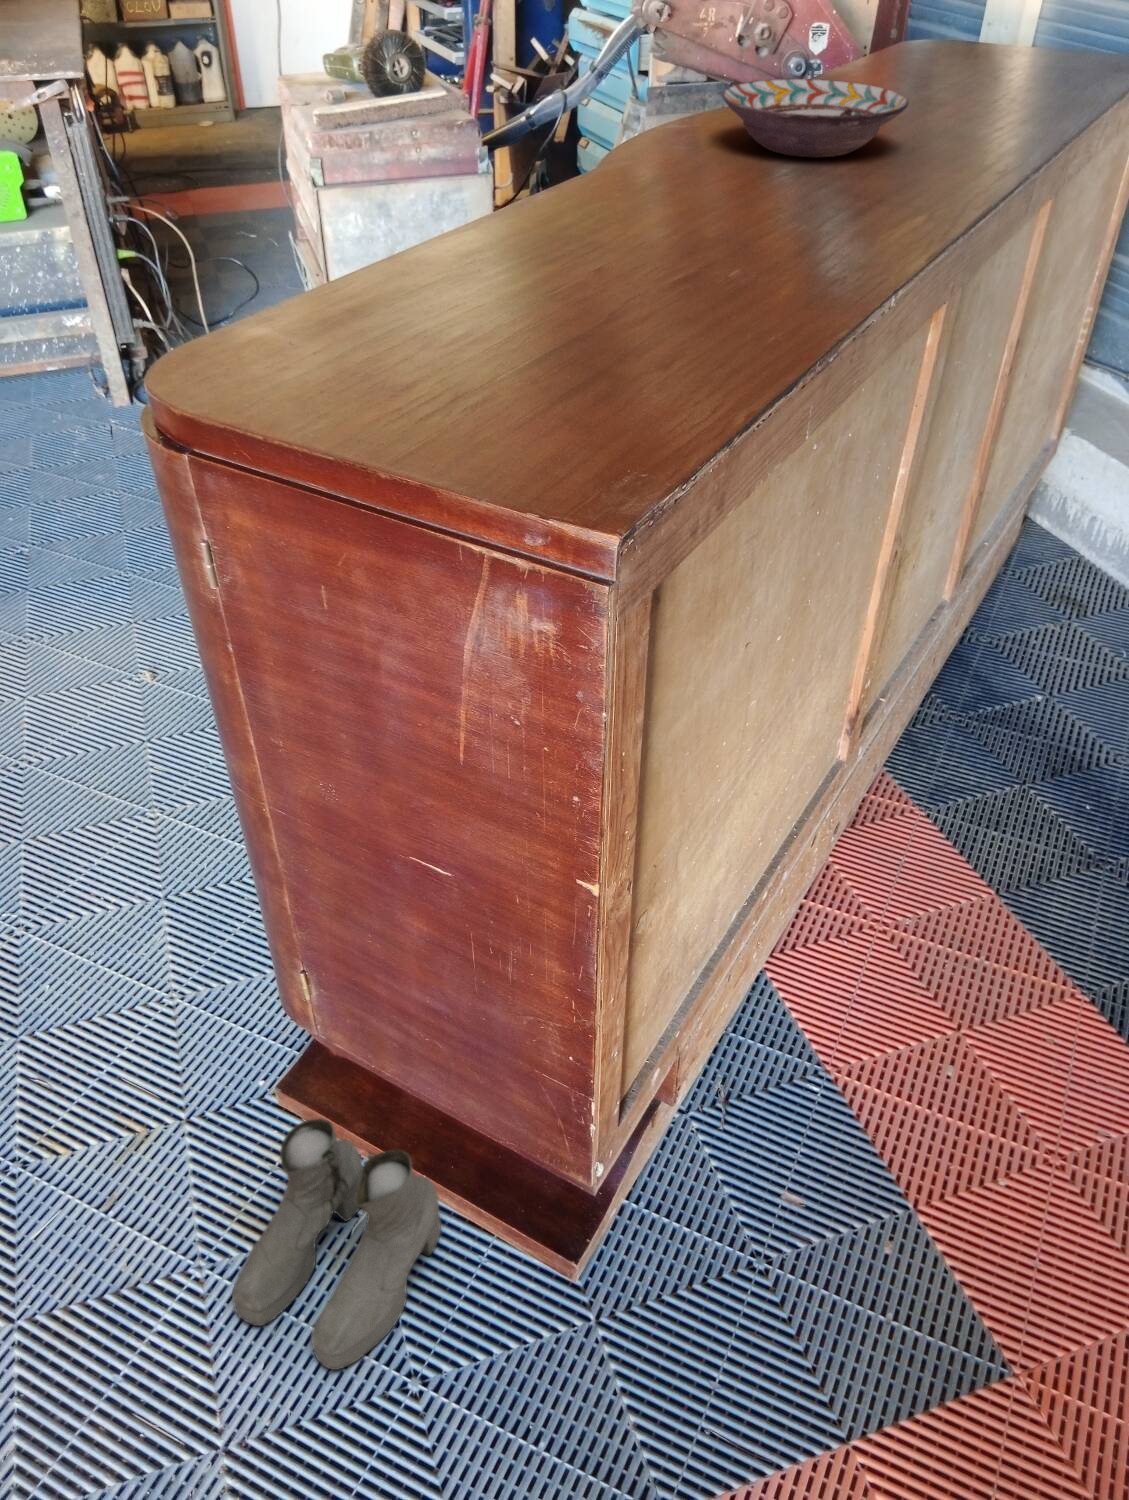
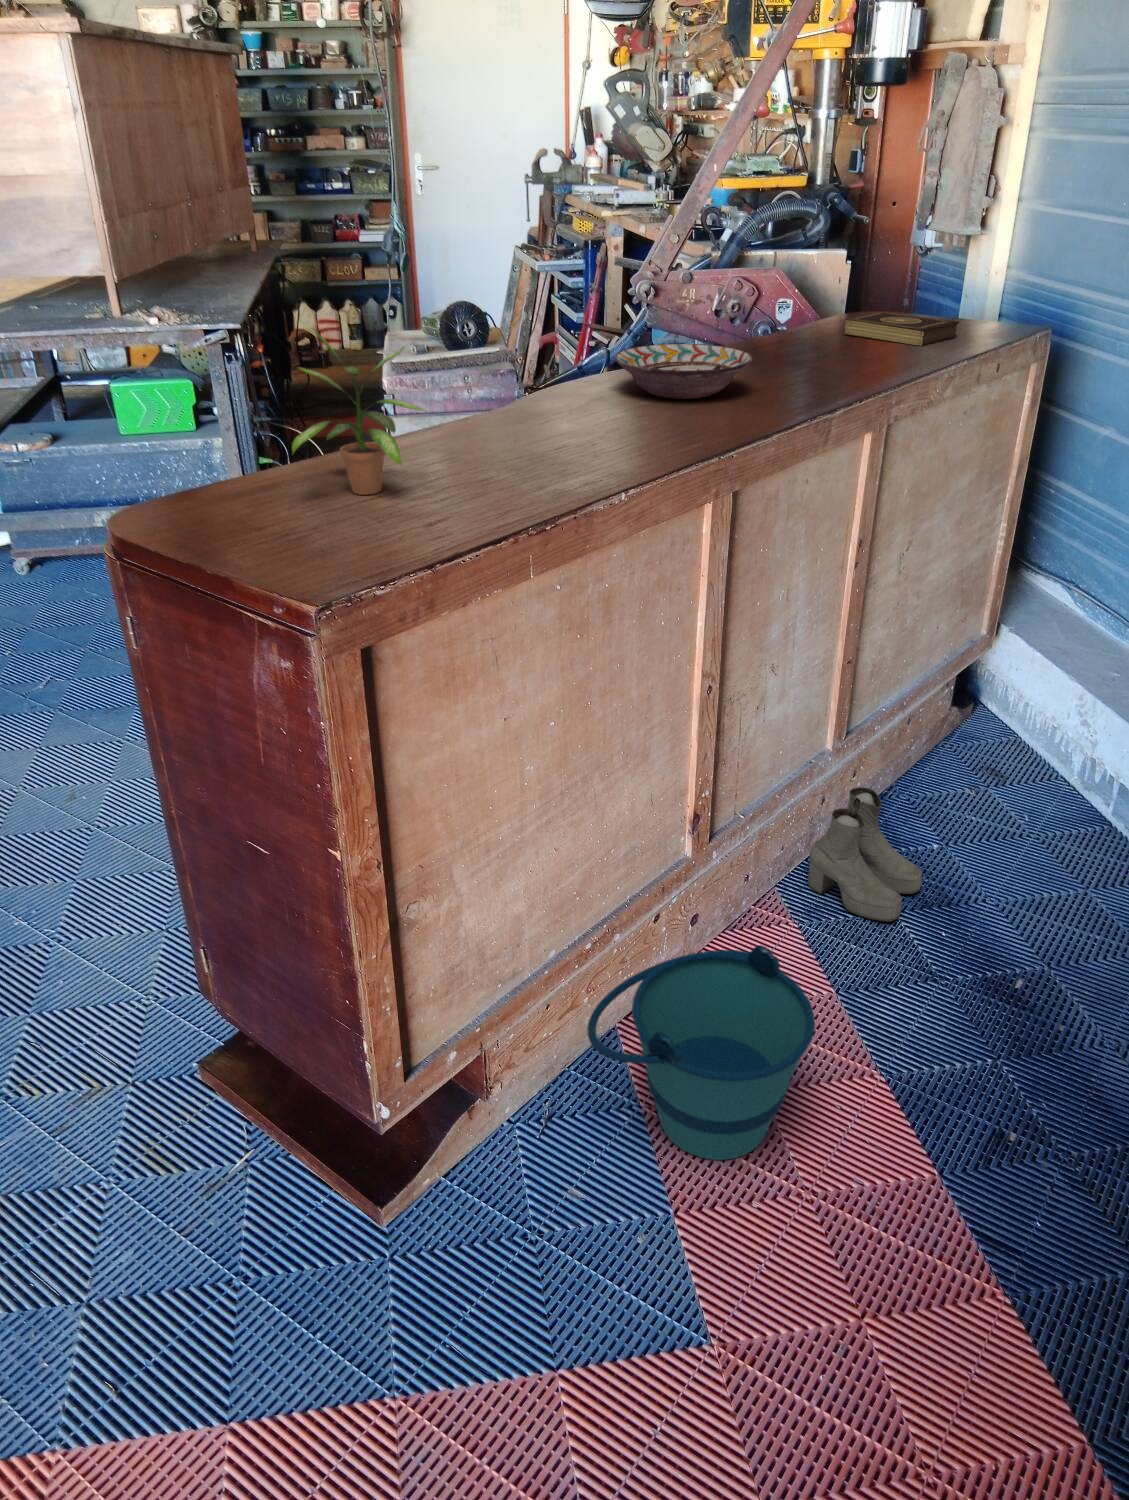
potted plant: none [420,34,628,319] -> present [292,329,425,495]
book: none [926,37,1067,81] -> present [845,312,959,346]
bucket: none [773,872,1072,1129] -> present [587,945,815,1160]
boots: present [232,1119,441,1370] -> present [808,788,922,922]

